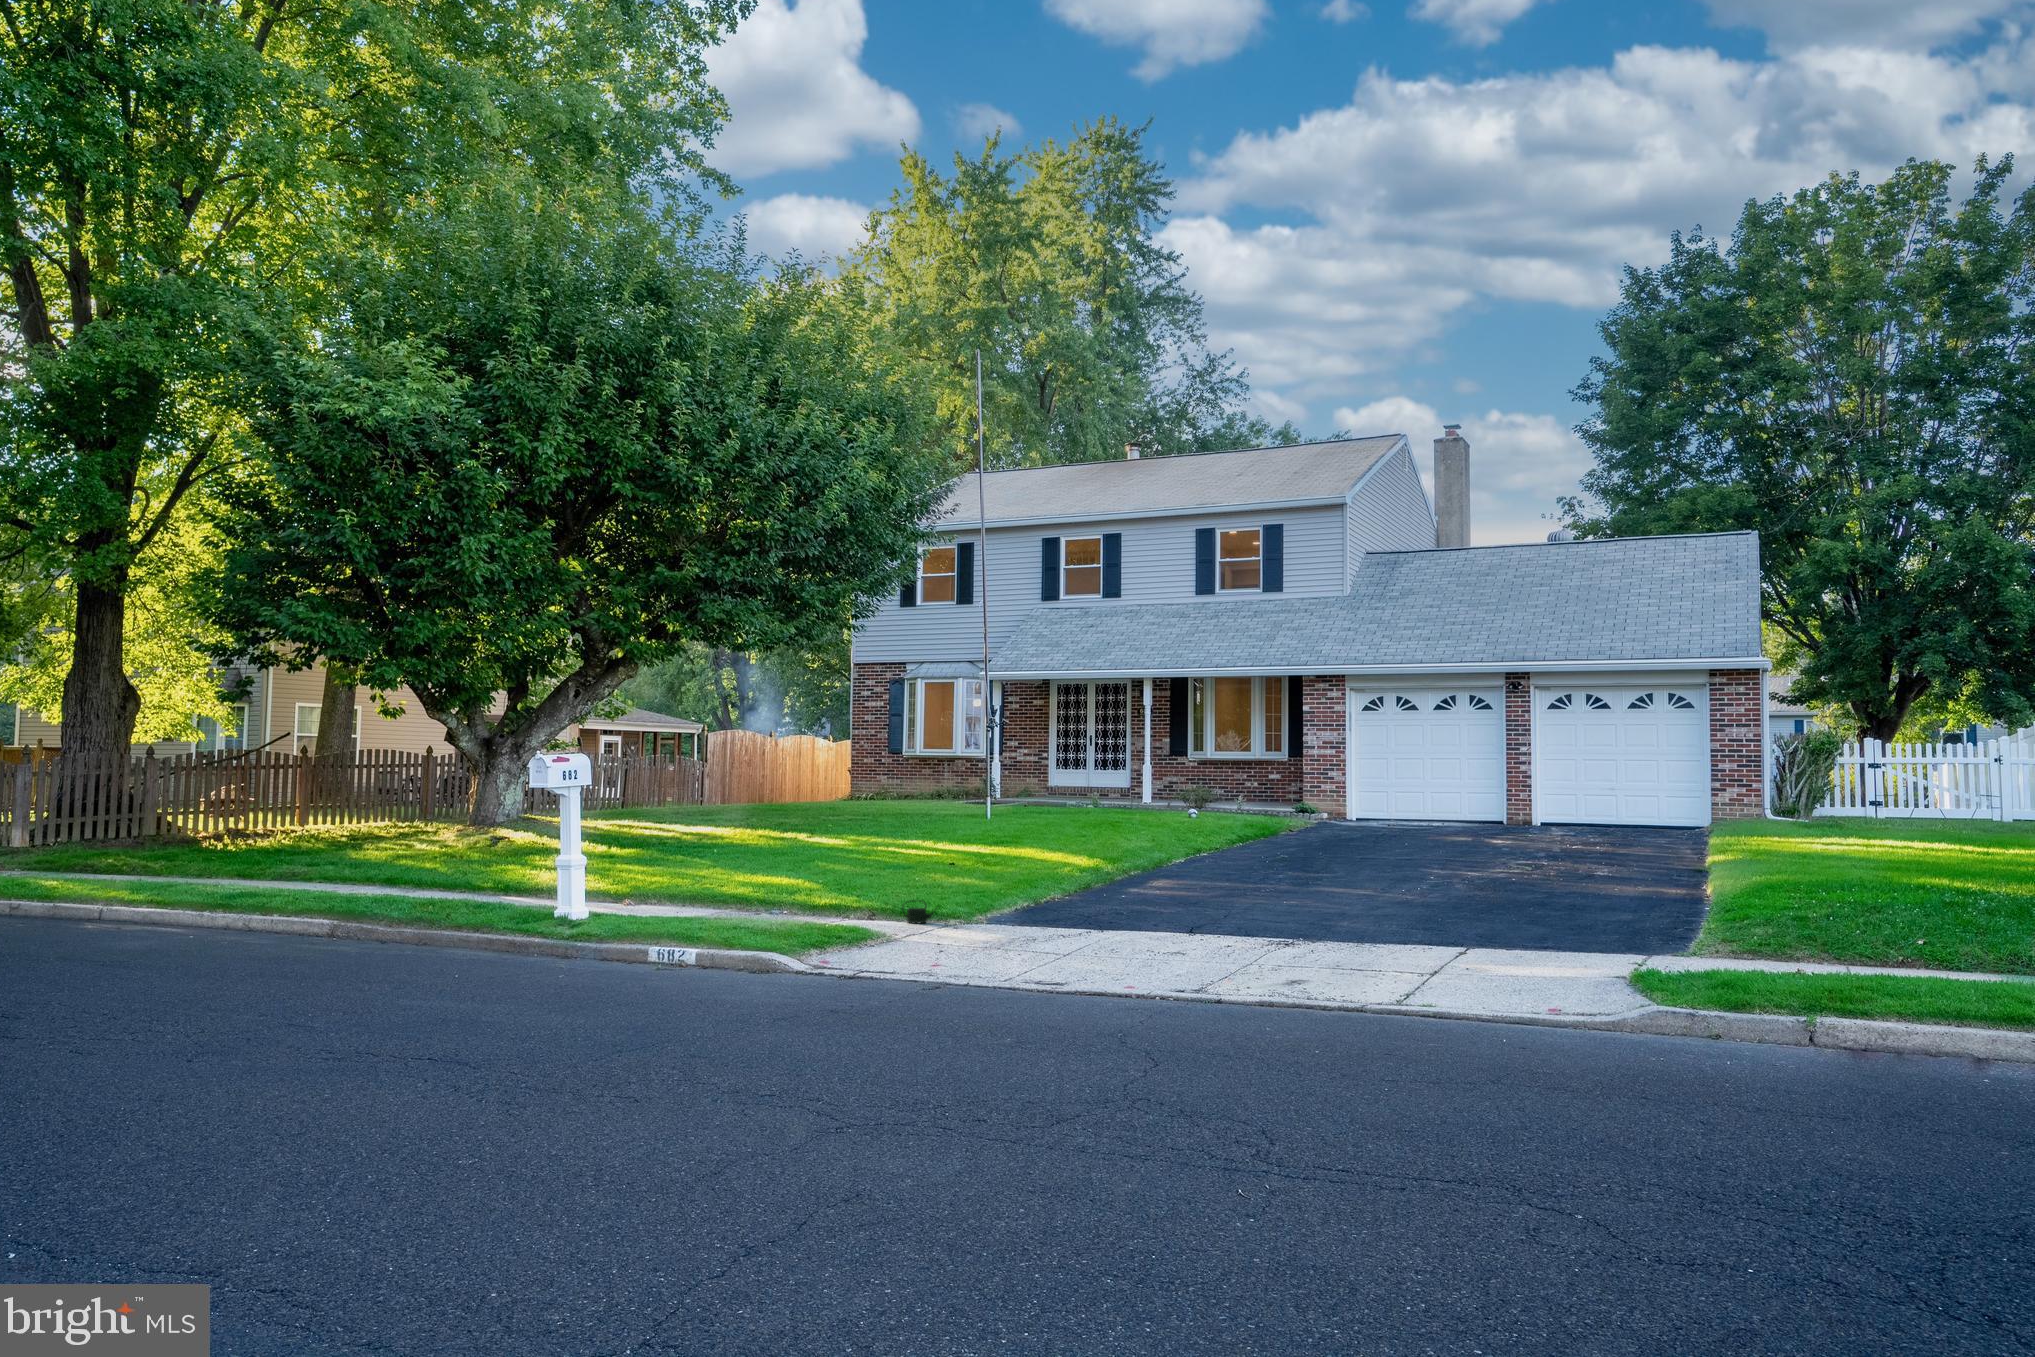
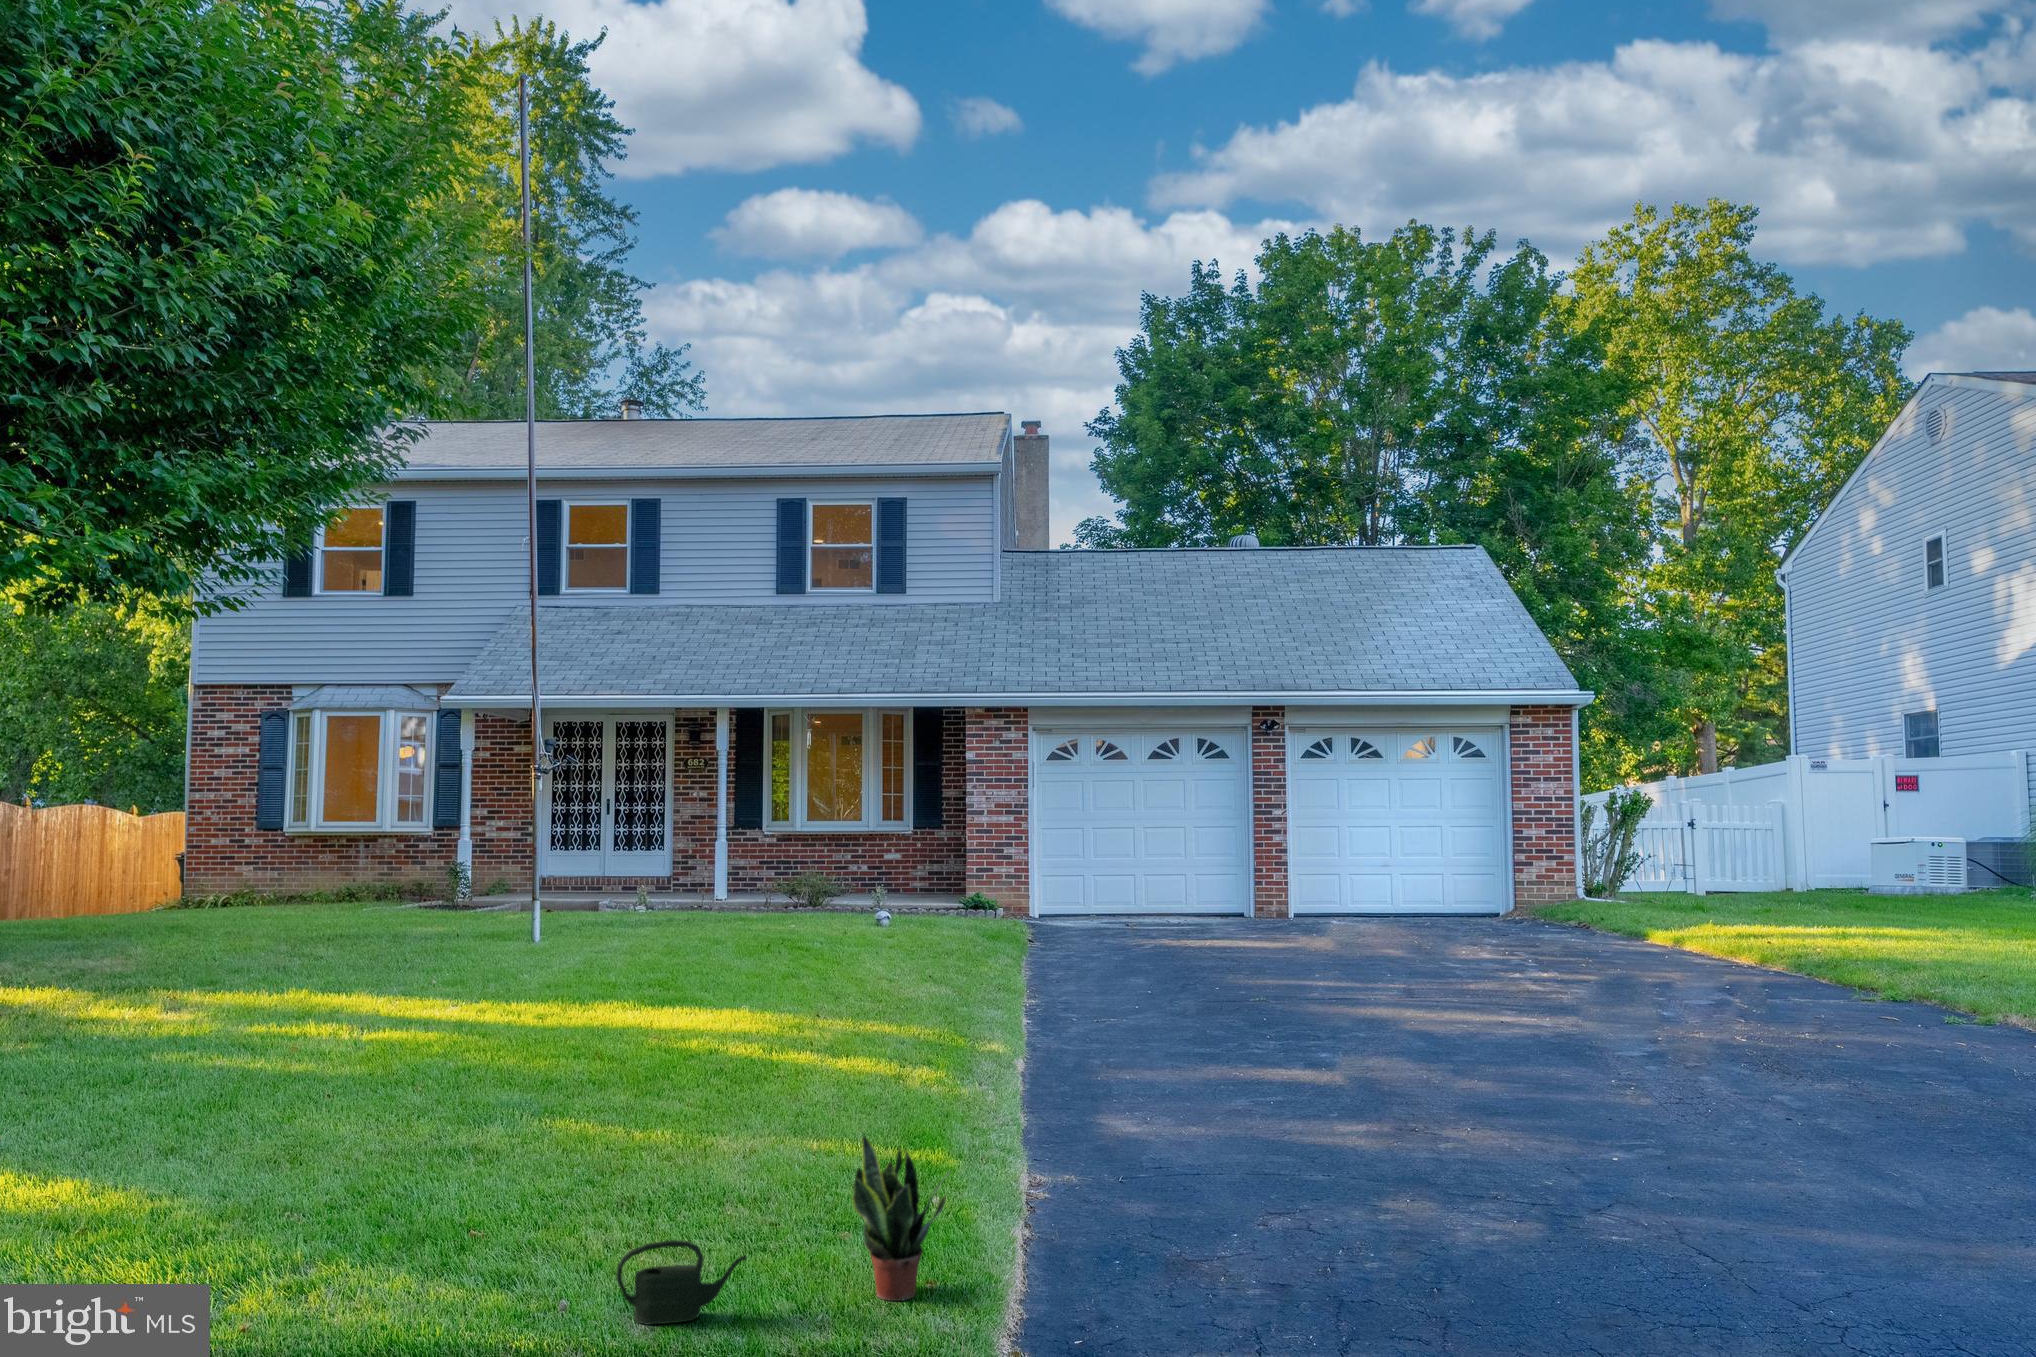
potted plant: none [970,873,1007,925] -> present [852,1136,948,1301]

